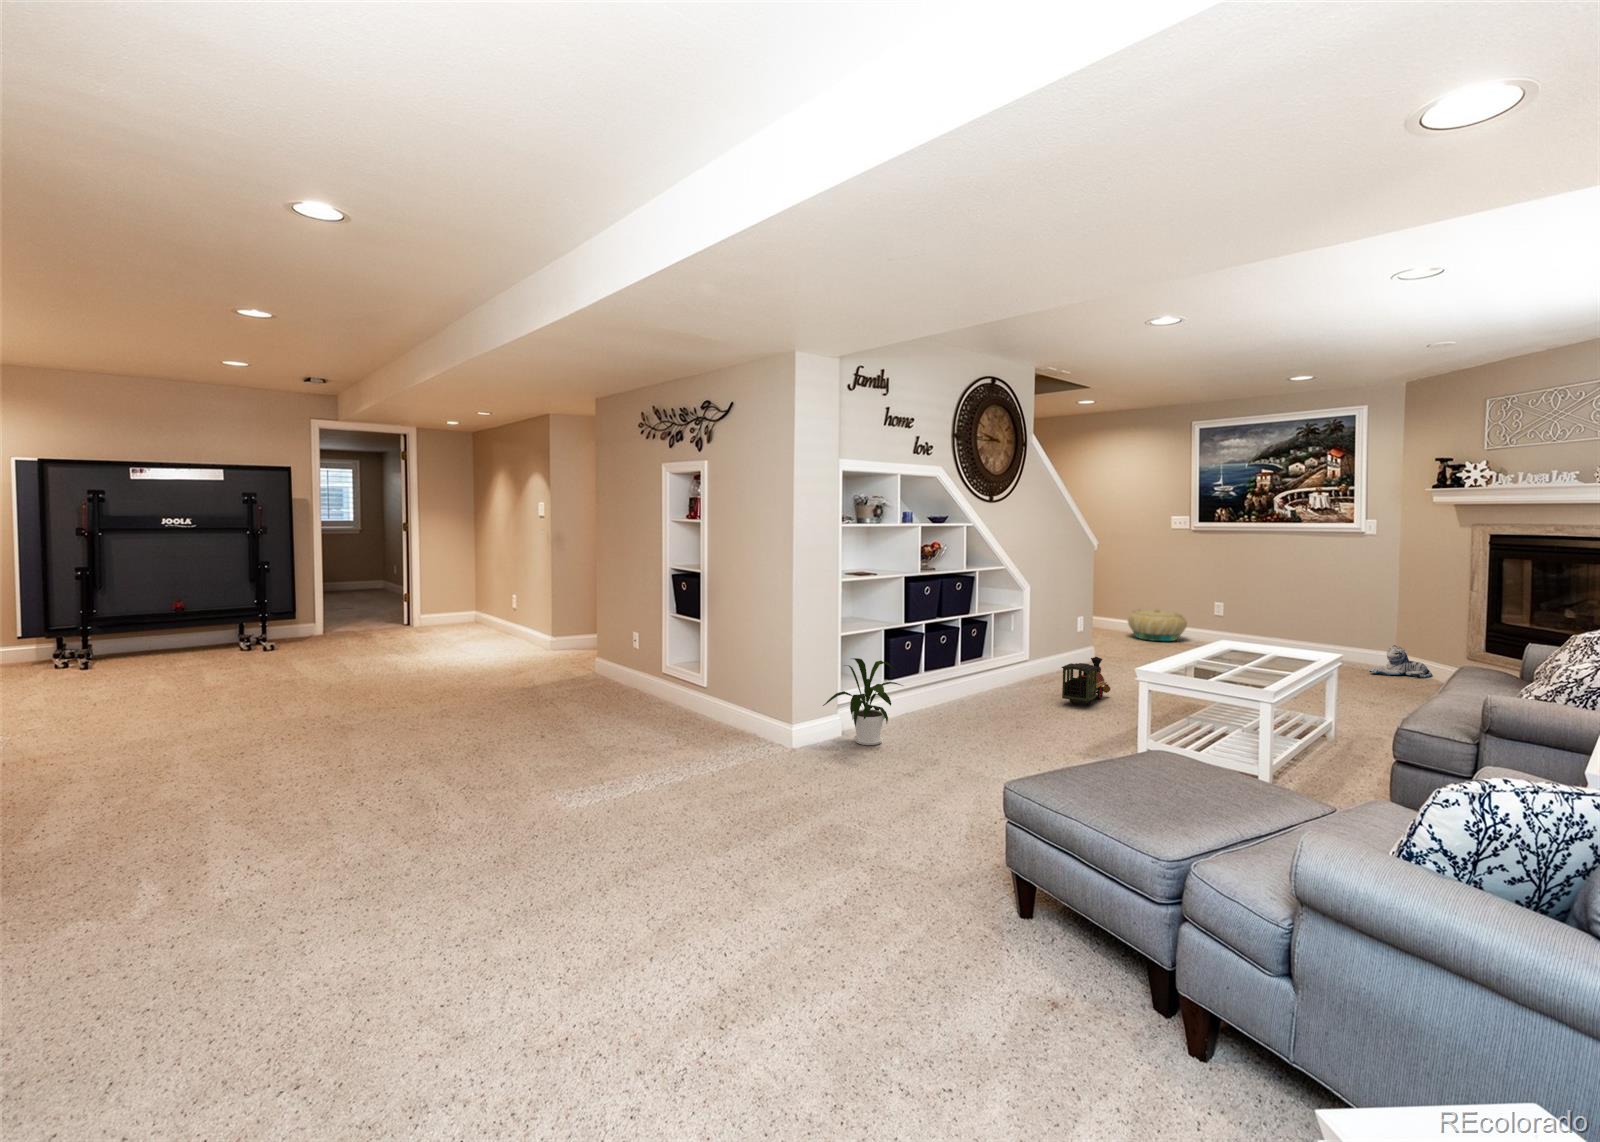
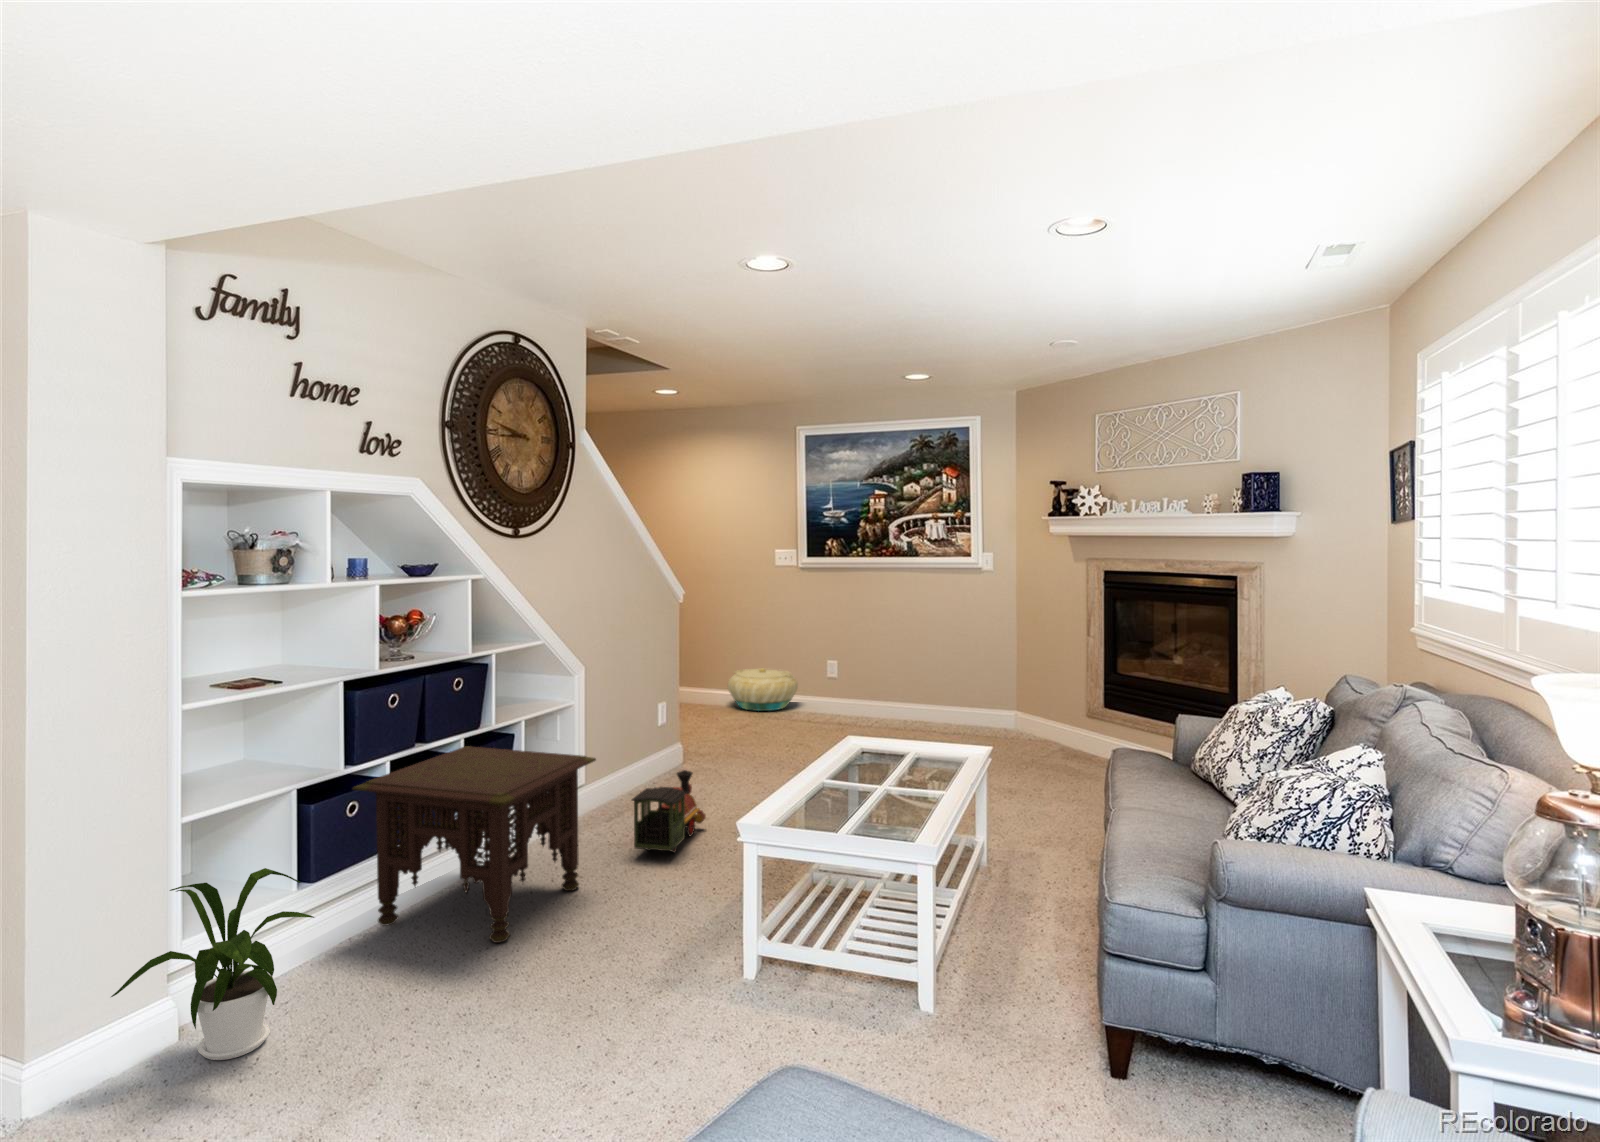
side table: none [909,625,1042,727] -> present [353,746,596,943]
plush toy: present [1369,645,1433,678] -> none [998,703,1058,740]

